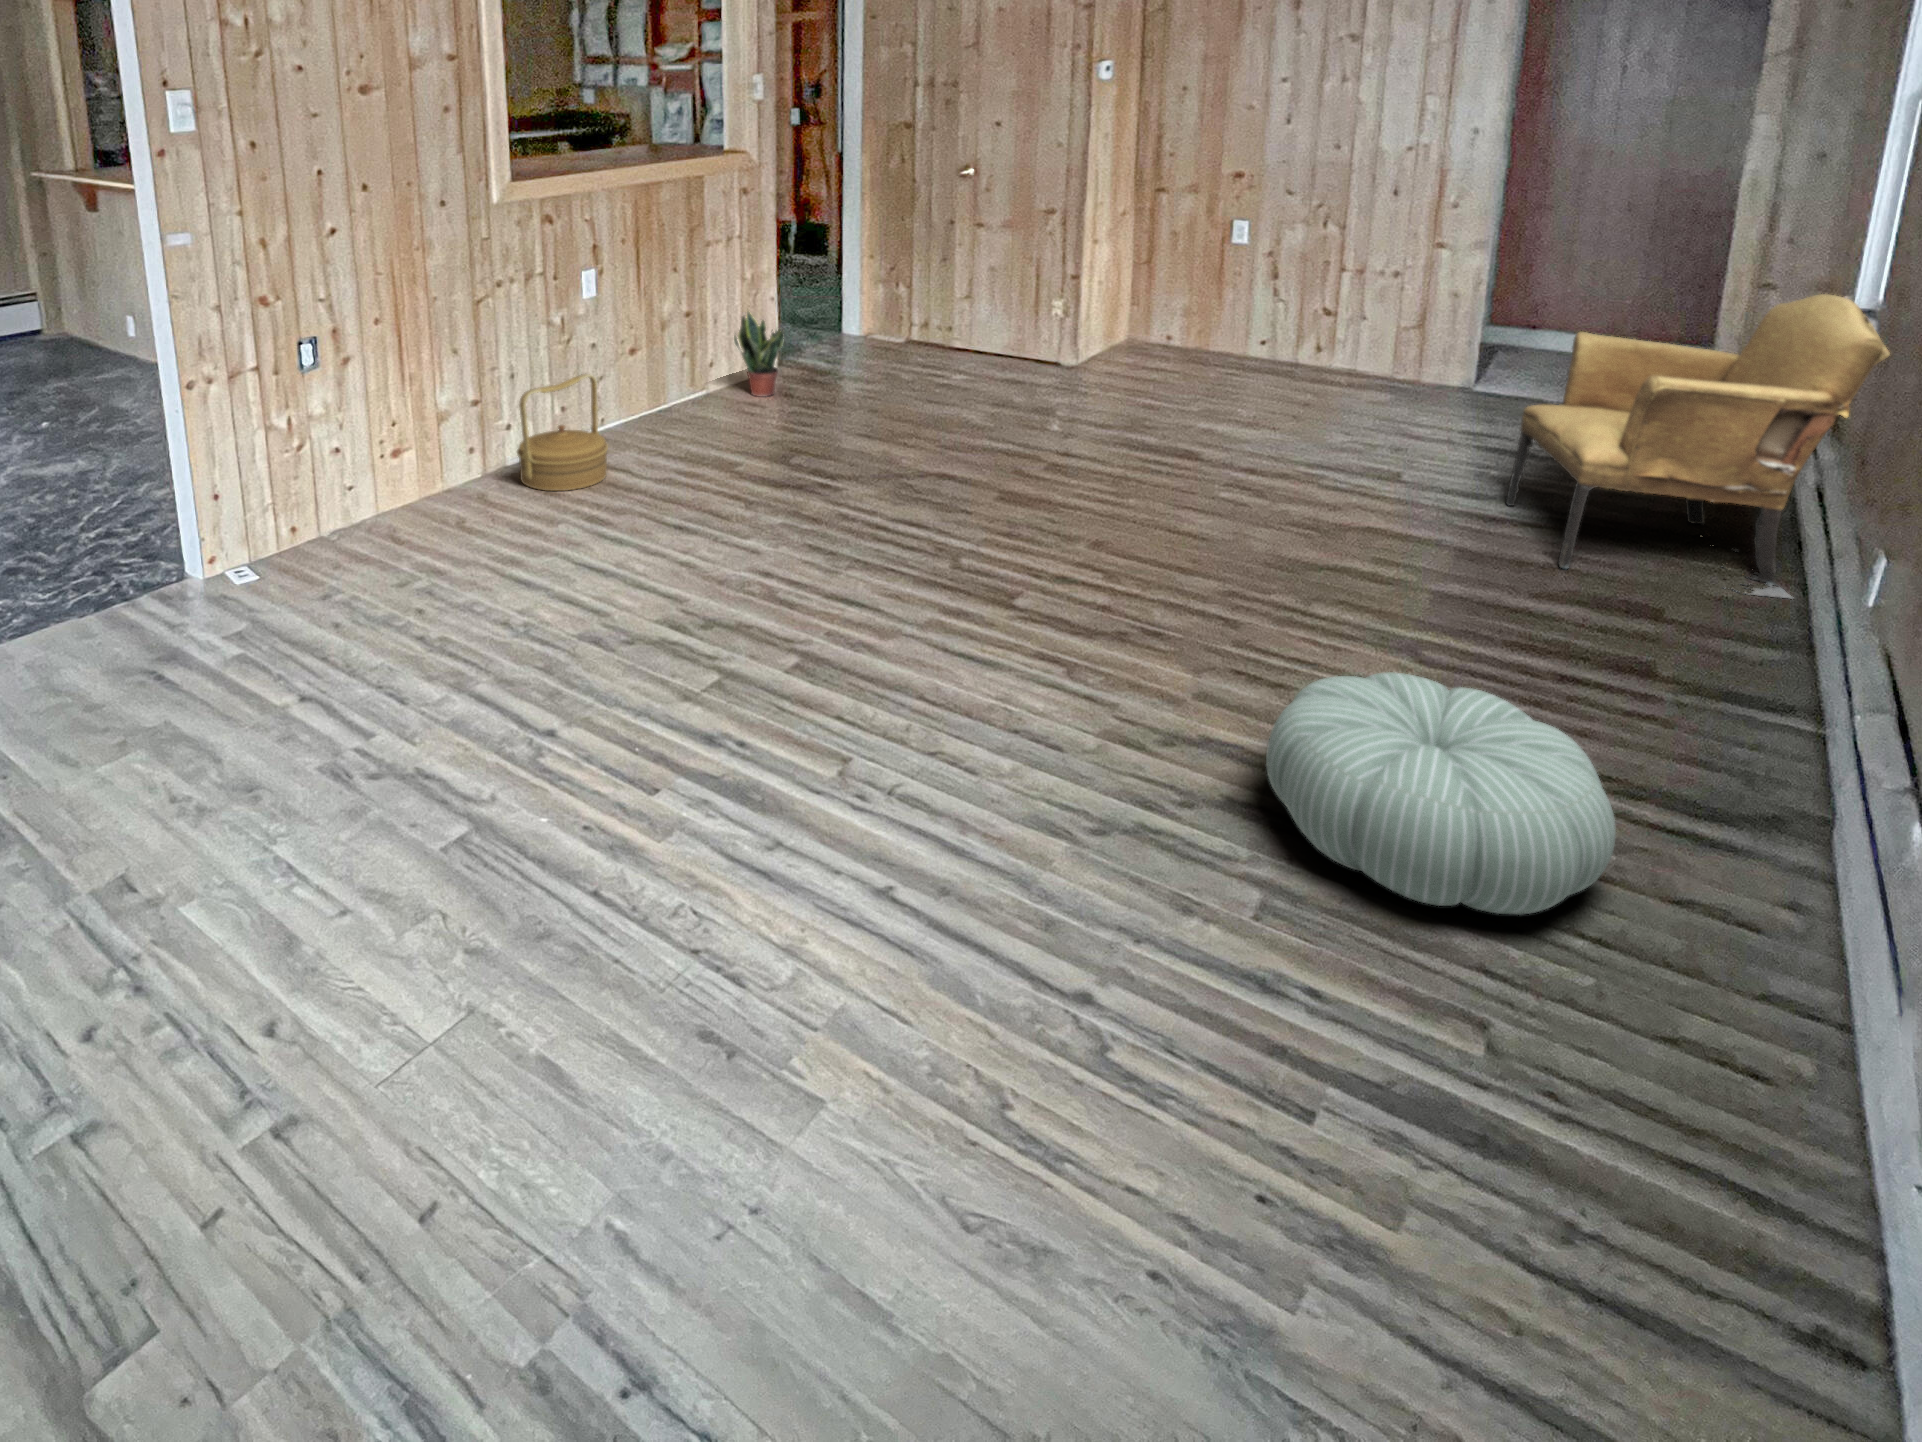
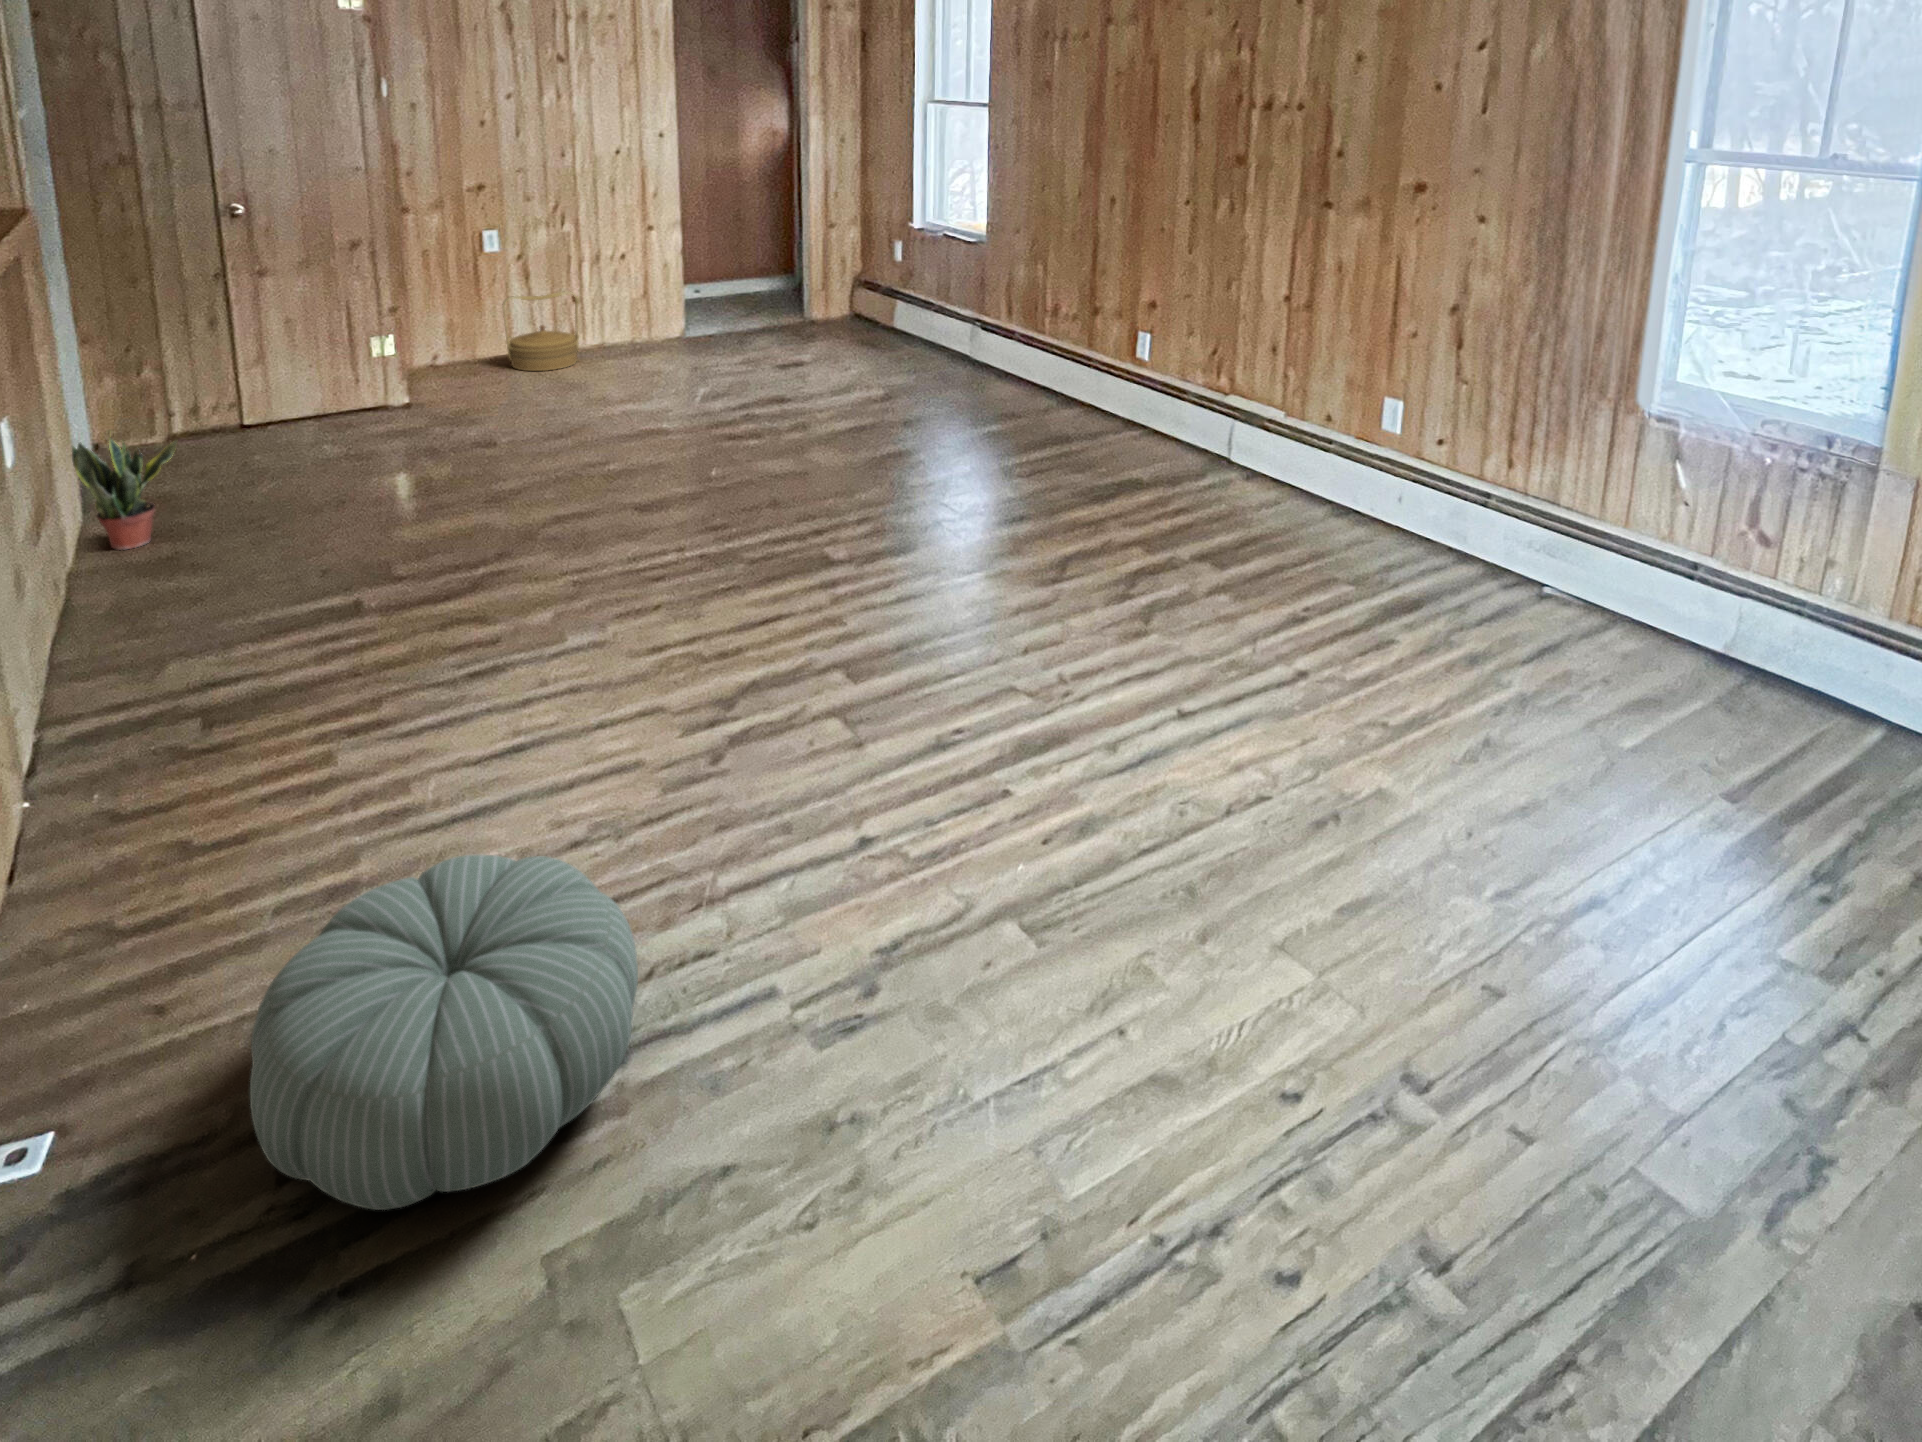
armchair: present [1506,294,1890,598] -> none [856,223,1022,413]
woven basket: present [517,374,608,491] -> present [502,291,579,371]
pouf: present [1266,672,1616,915] -> present [250,855,638,1210]

